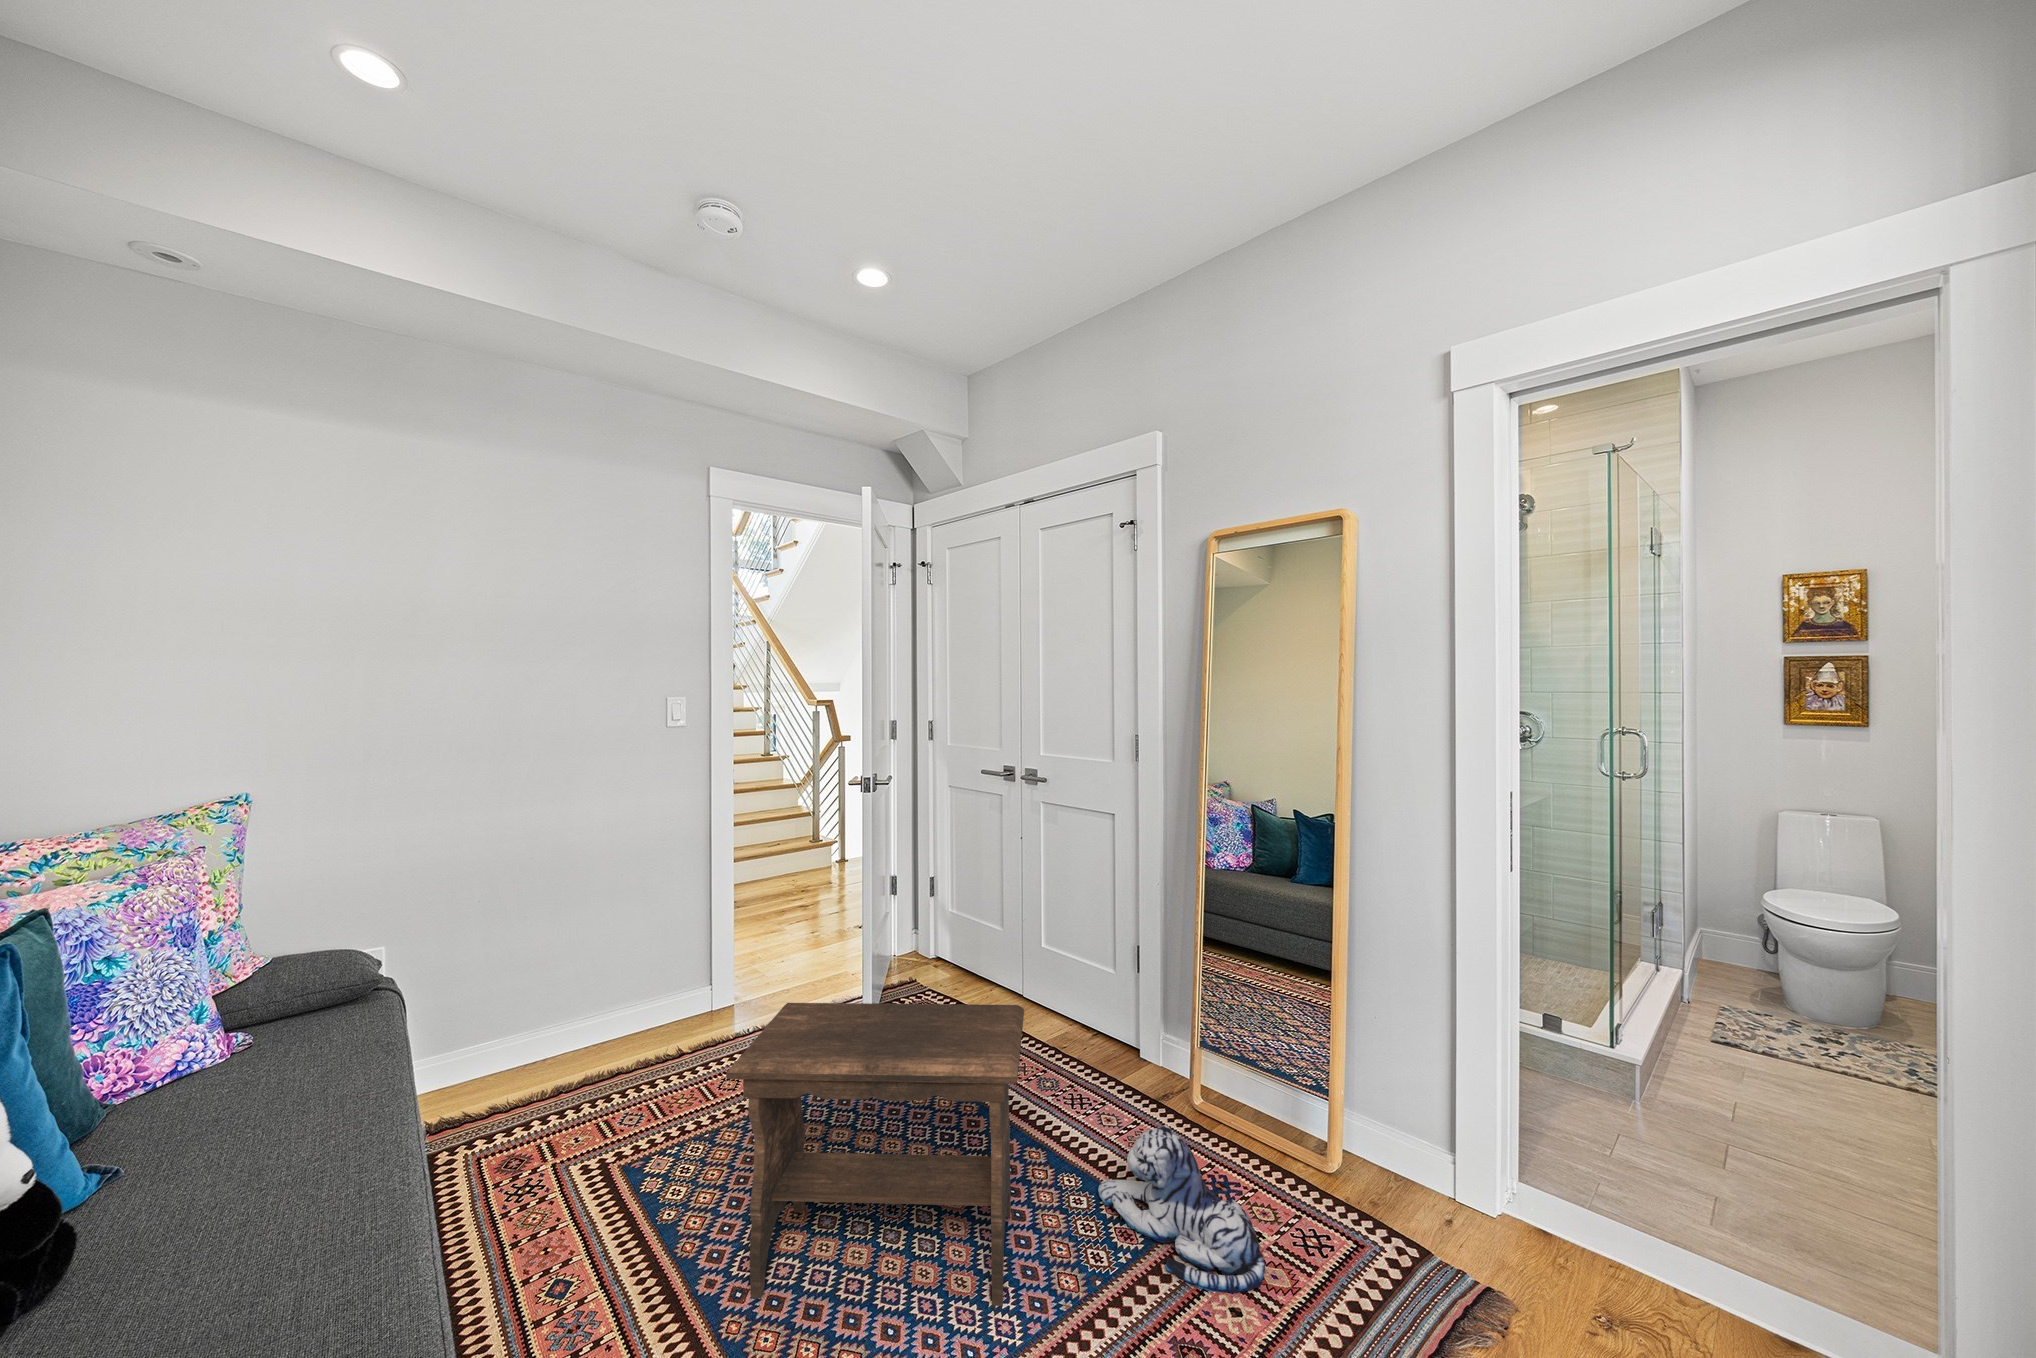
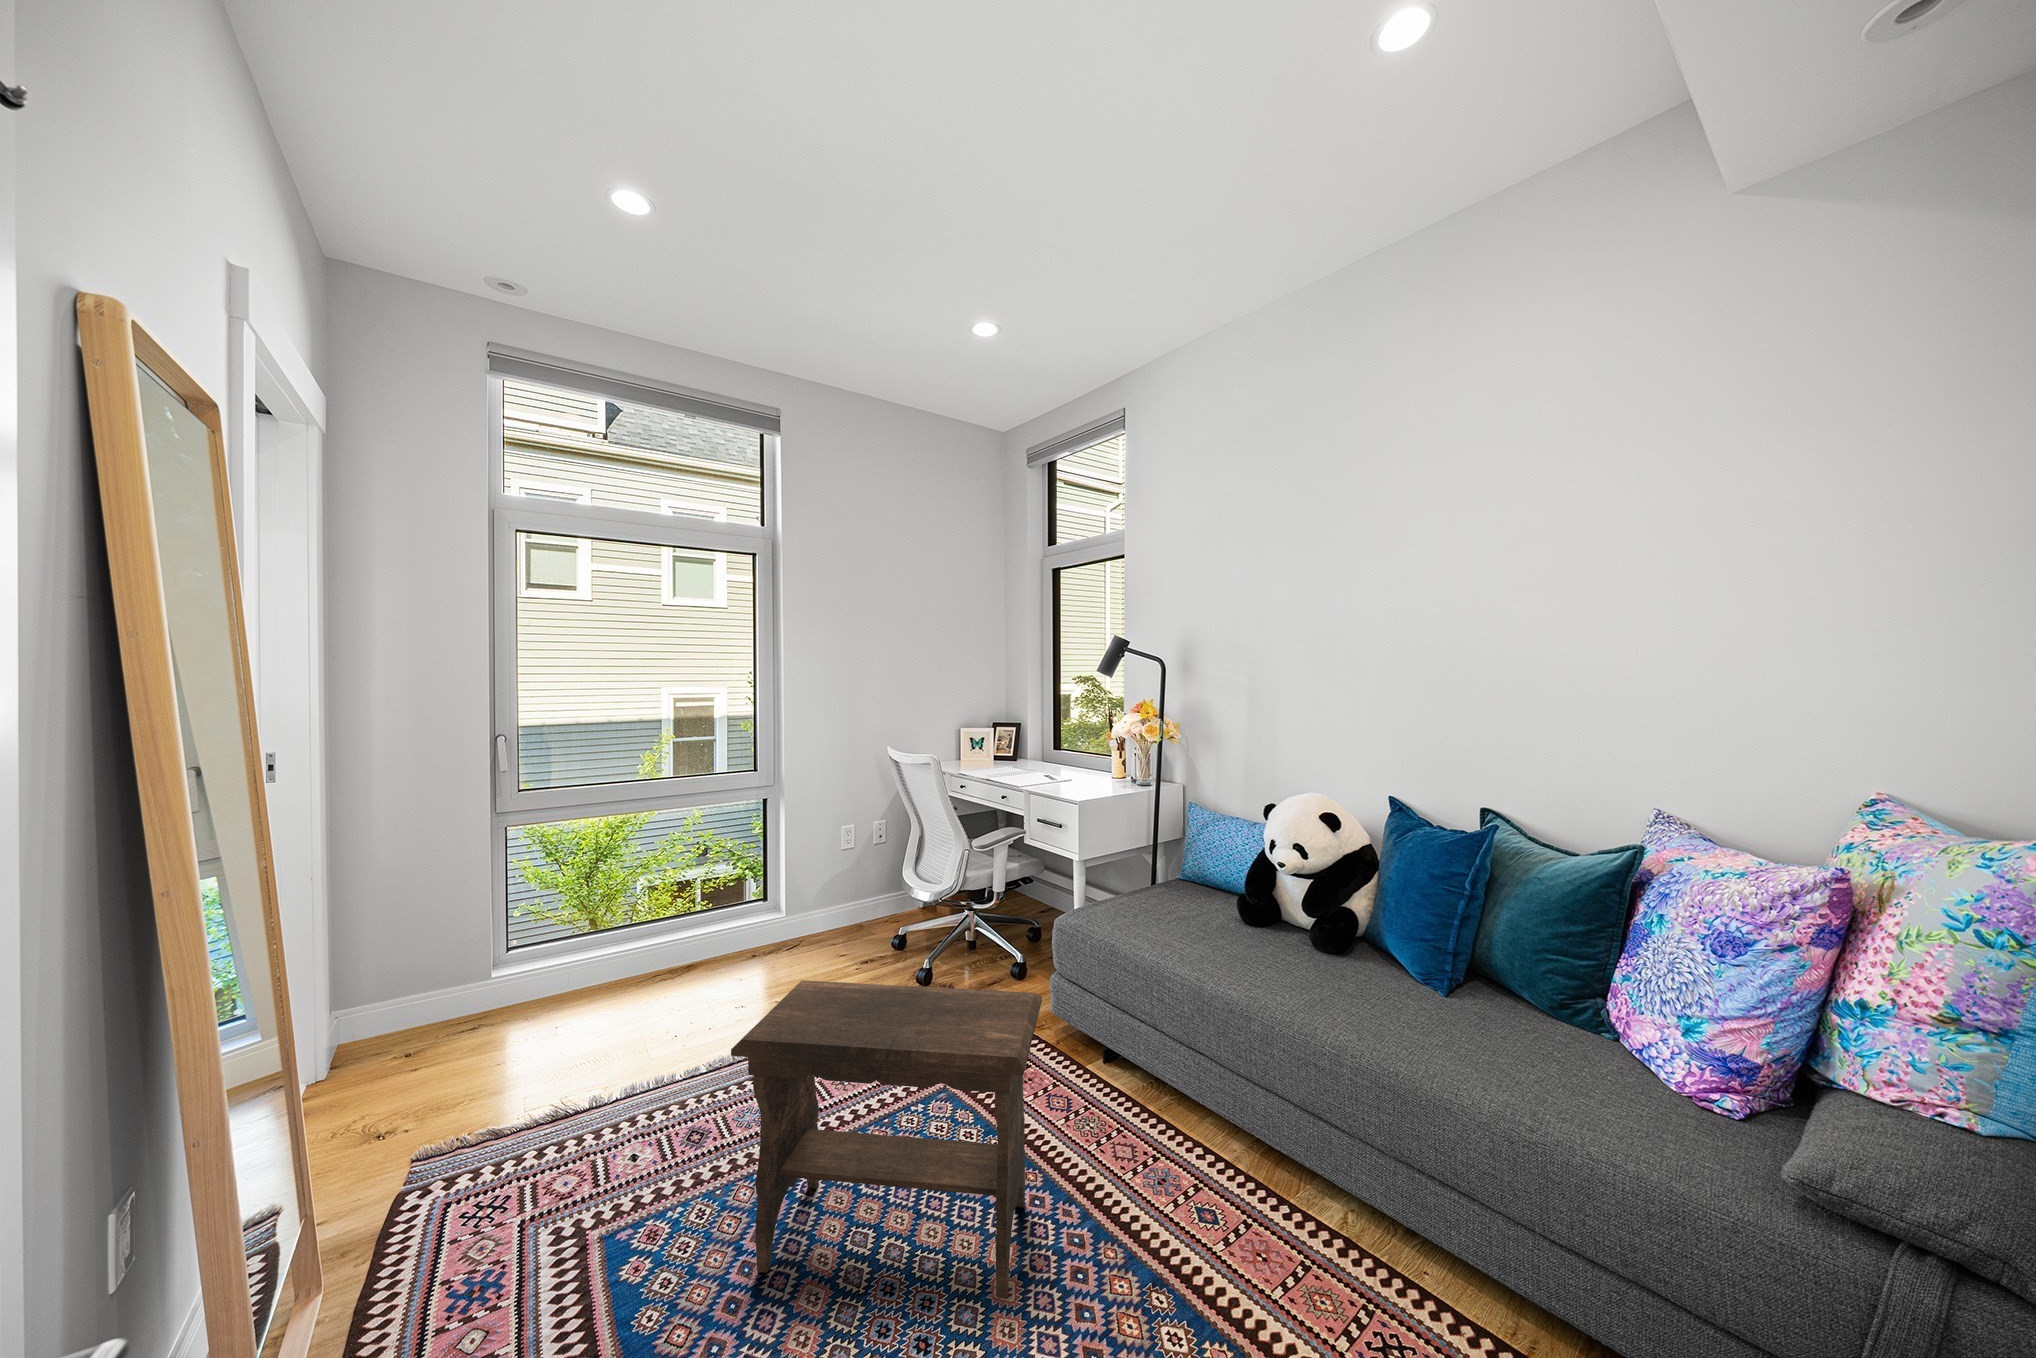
plush toy: present [1098,1125,1265,1293] -> none [543,1133,655,1288]

